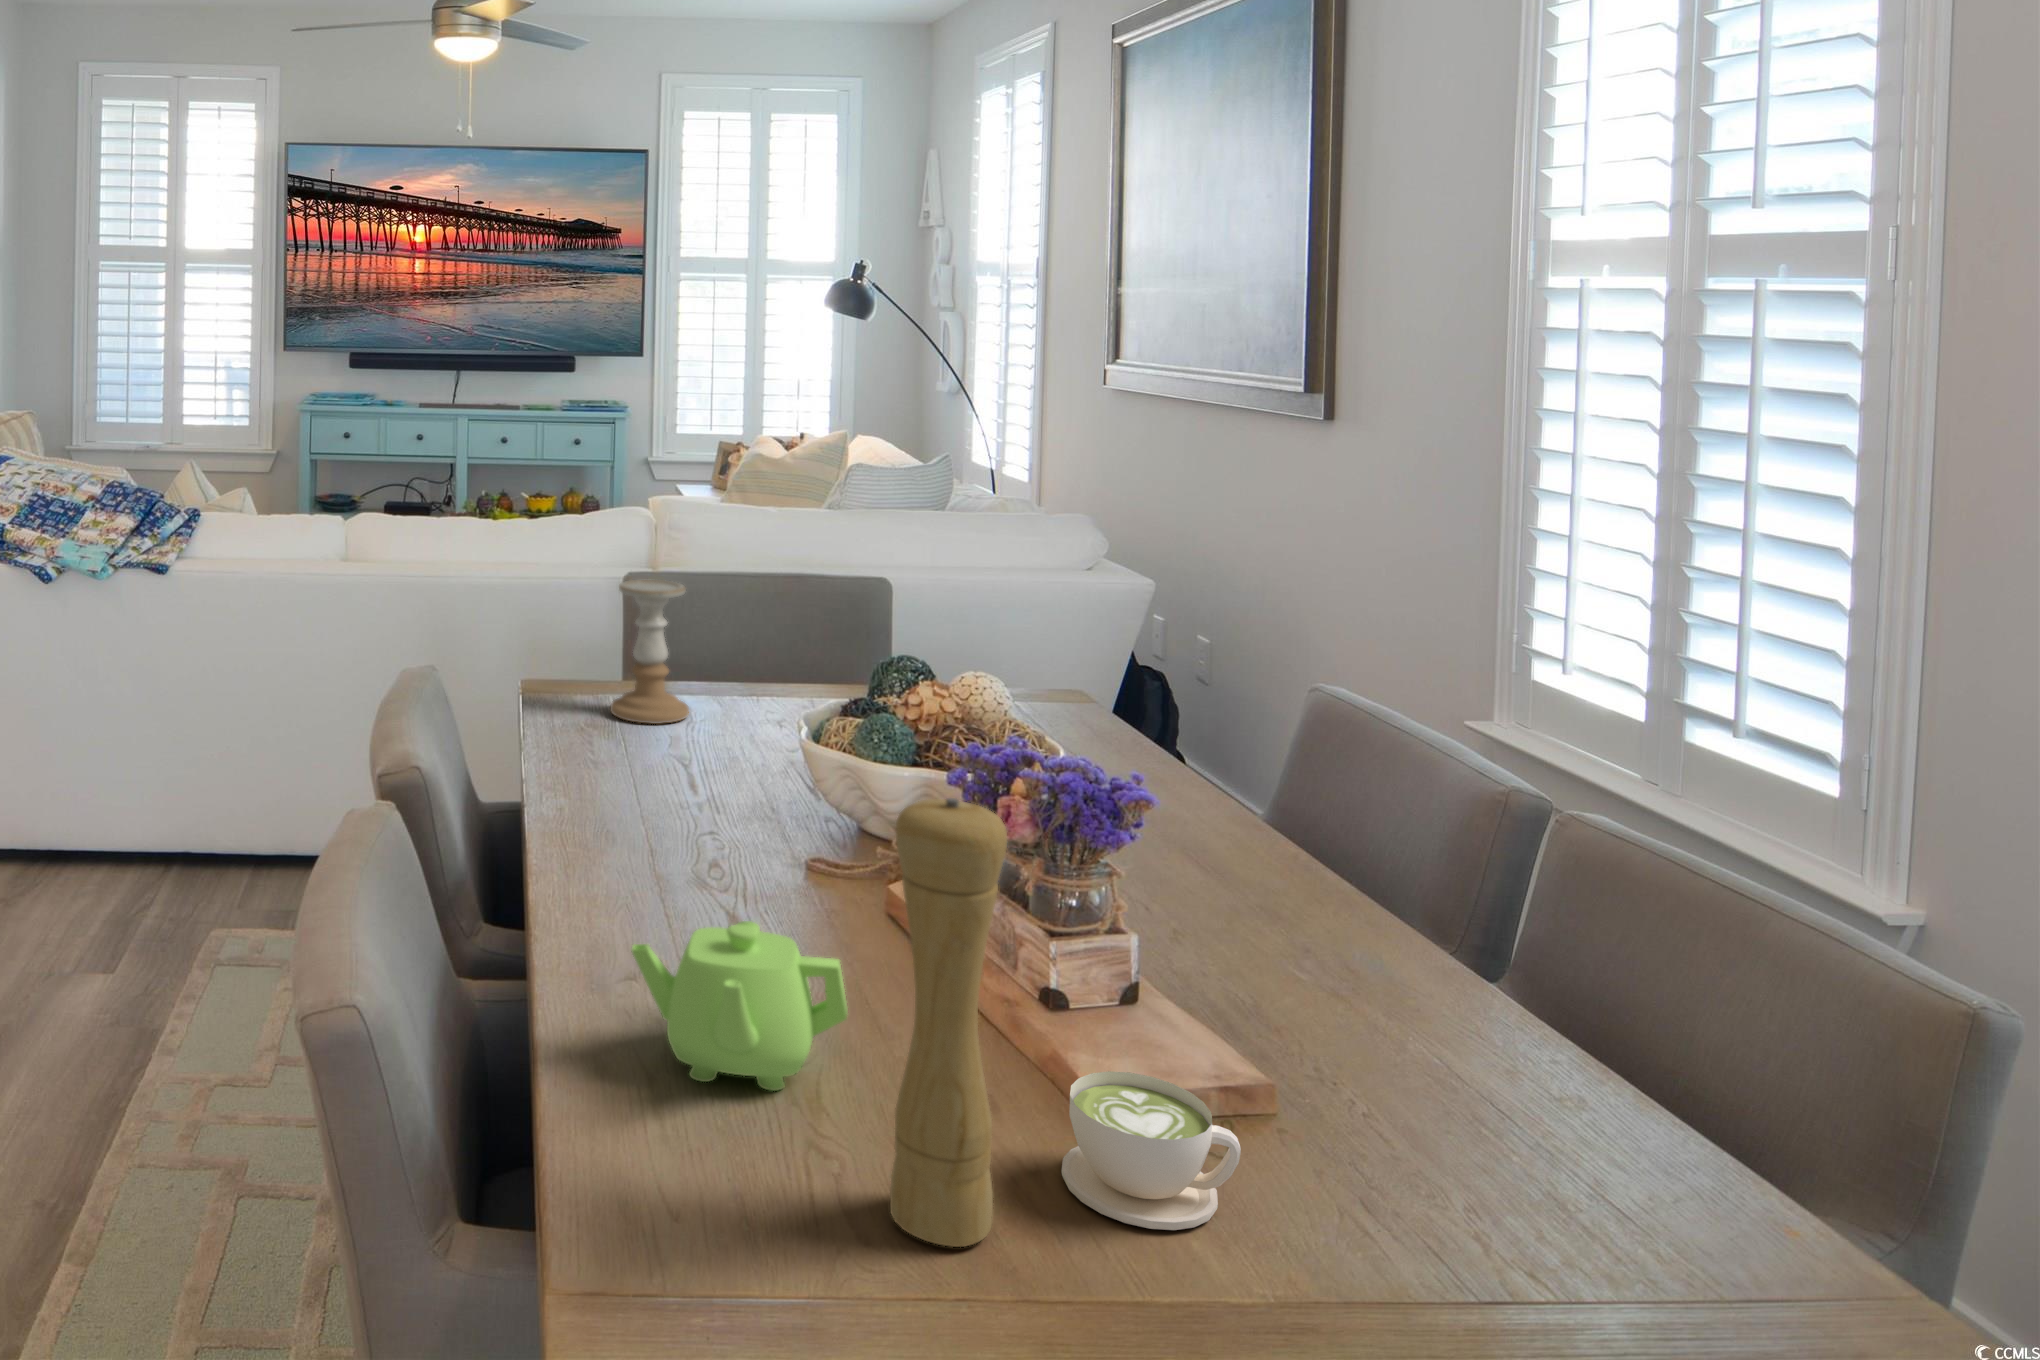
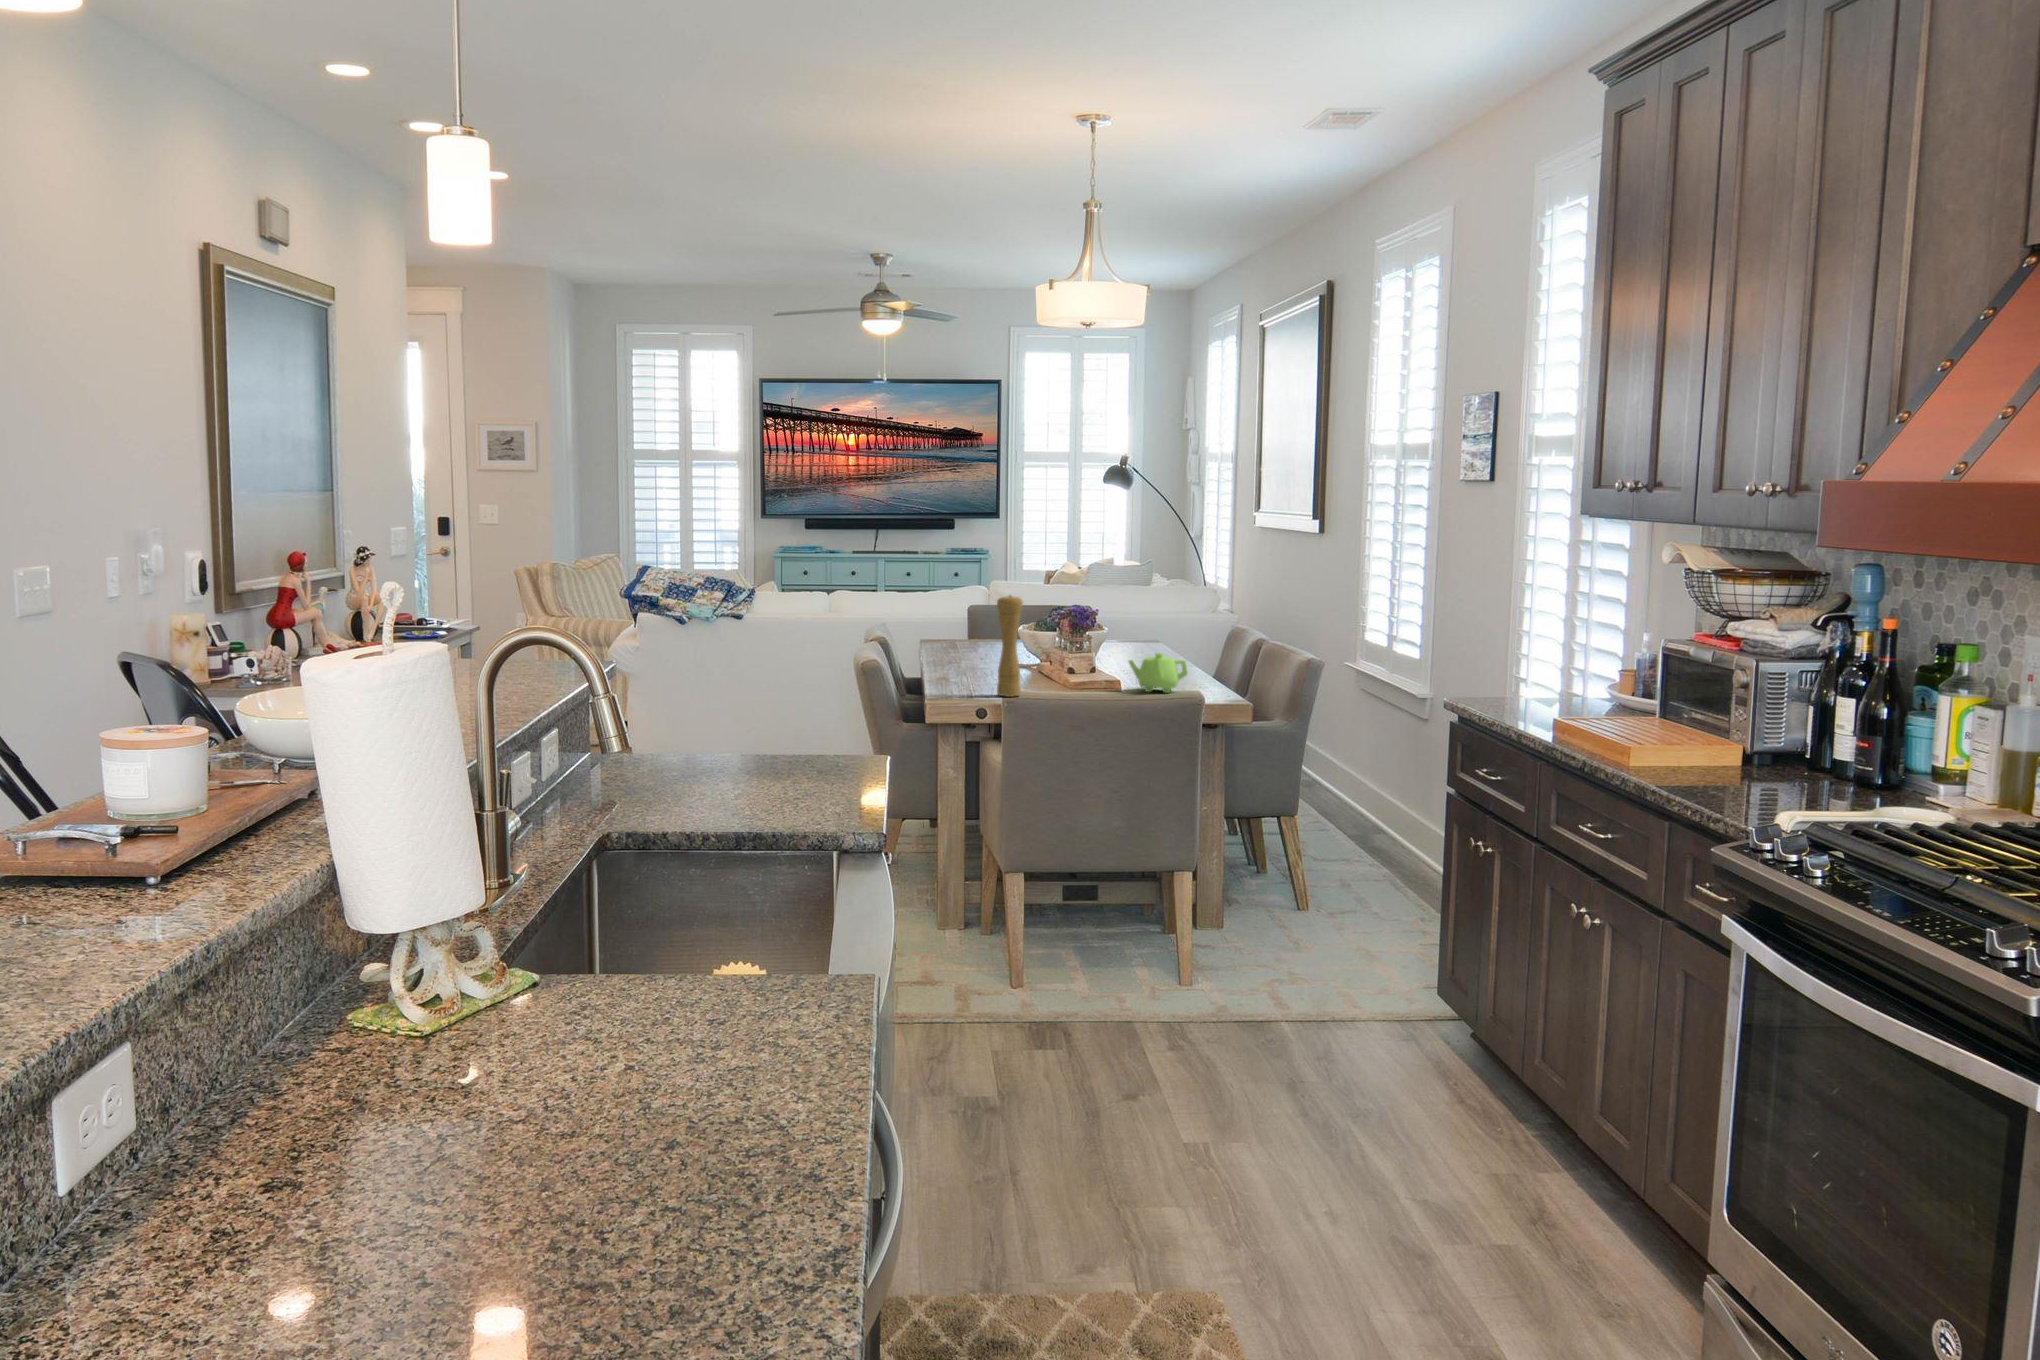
candle holder: present [610,579,689,724] -> none [950,594,982,649]
teapot: present [631,921,848,1091] -> present [1129,653,1188,693]
coffee cup: present [1062,1071,1241,1230] -> none [1042,671,1082,696]

